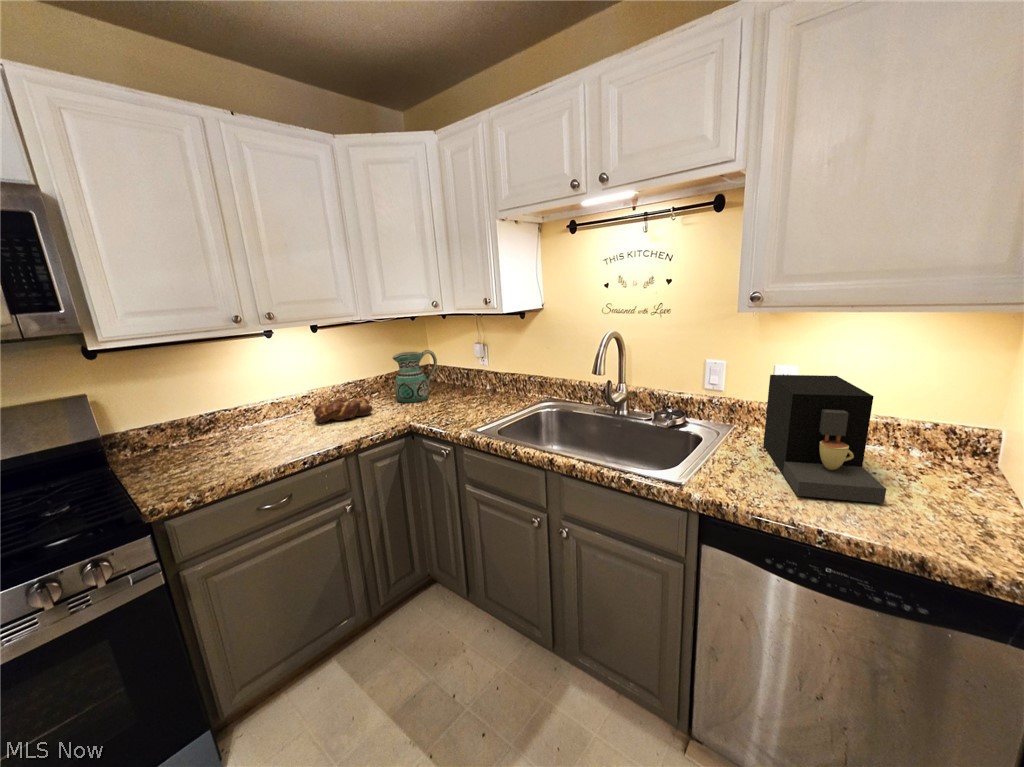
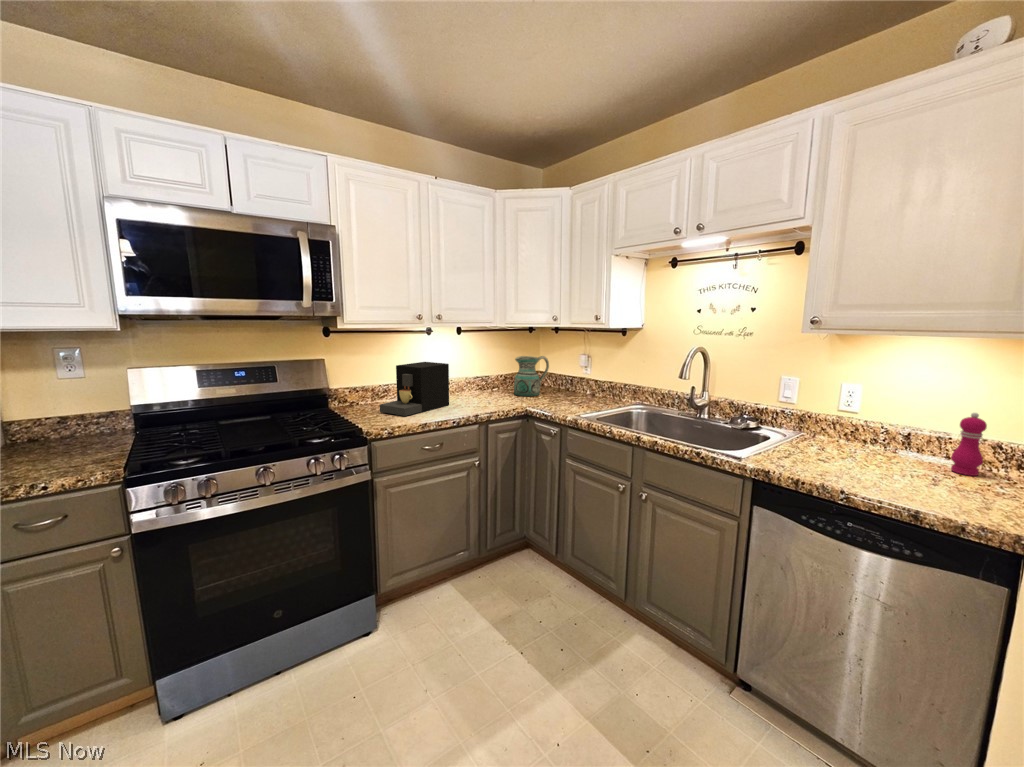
coffee maker: present [763,375,886,503] -> present [380,362,449,416]
bread loaf: present [314,397,373,423] -> none [454,384,497,401]
pepper mill: none [908,399,950,473] -> present [951,413,987,476]

